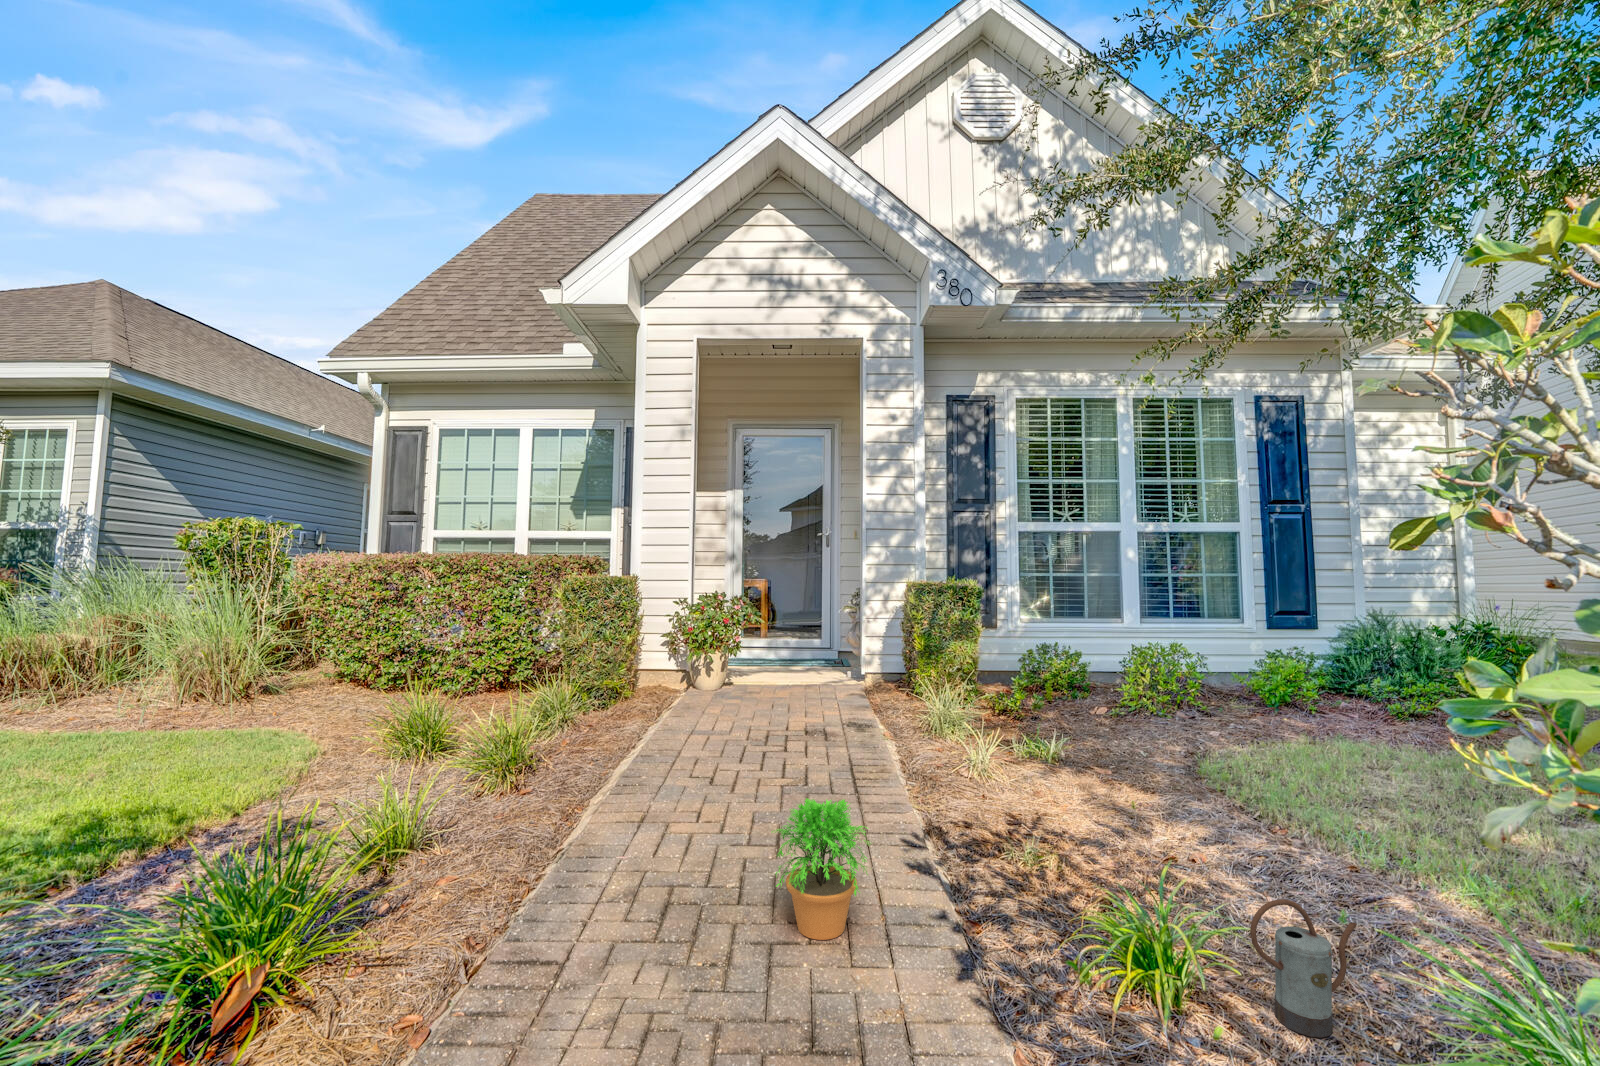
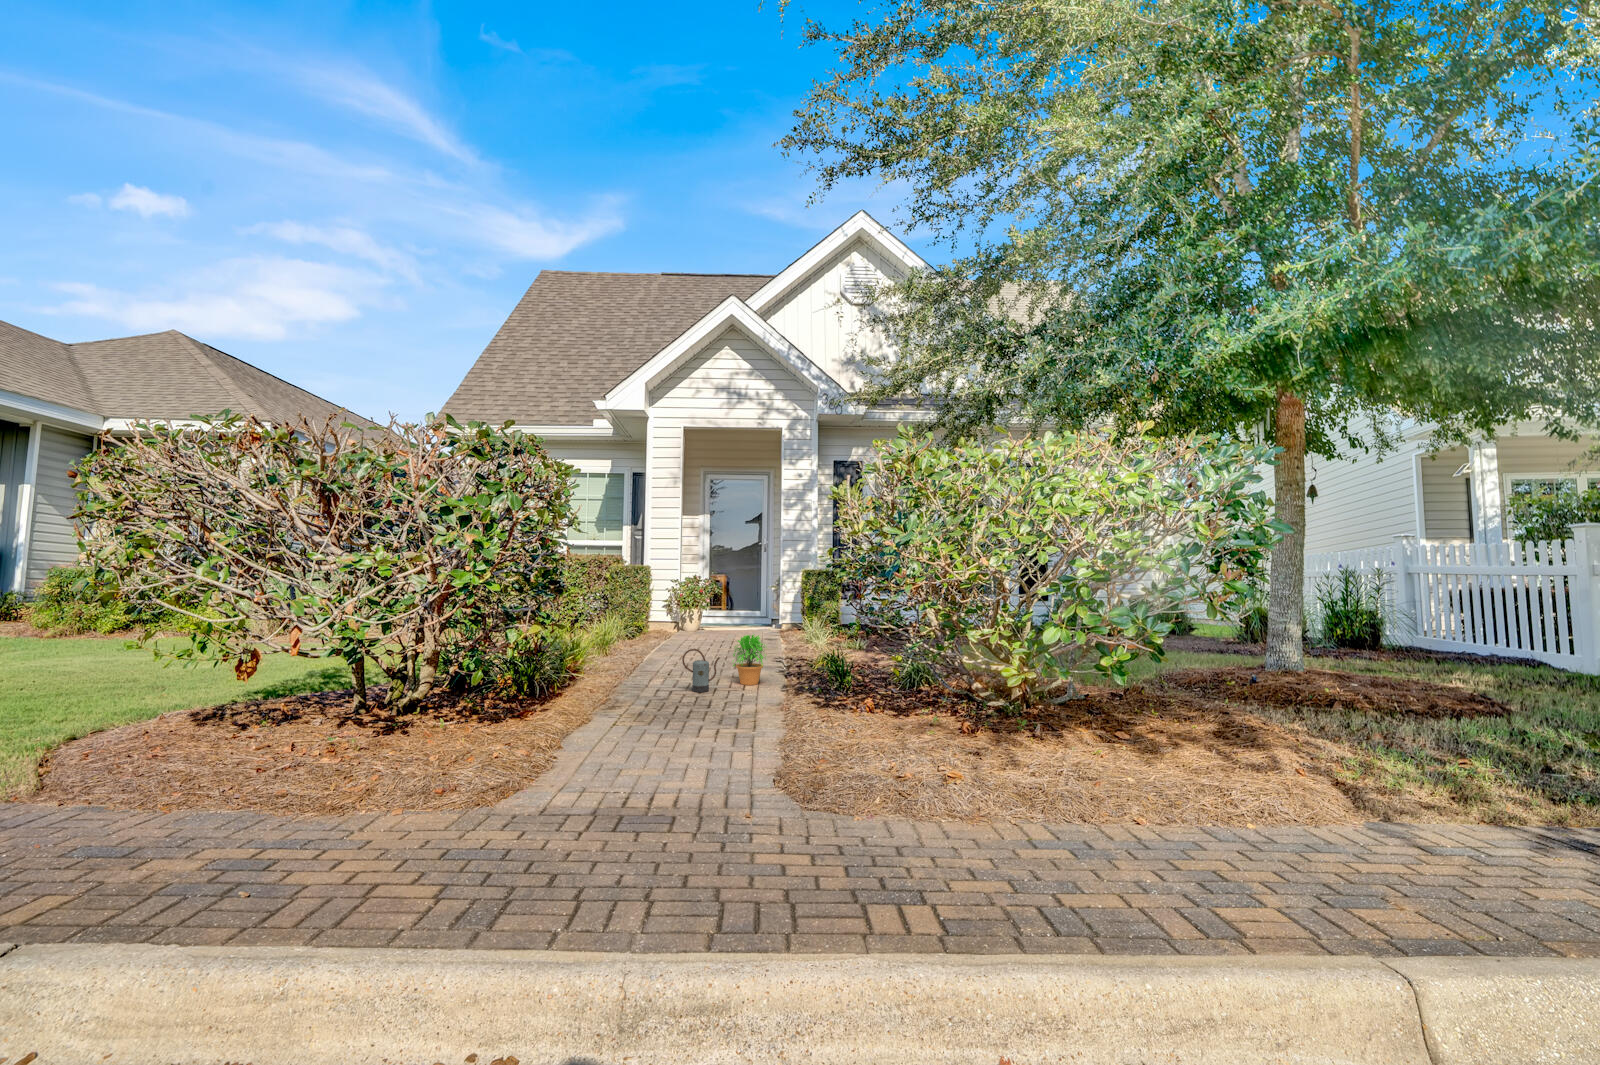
watering can: present [1250,899,1357,1038] -> present [682,649,720,692]

